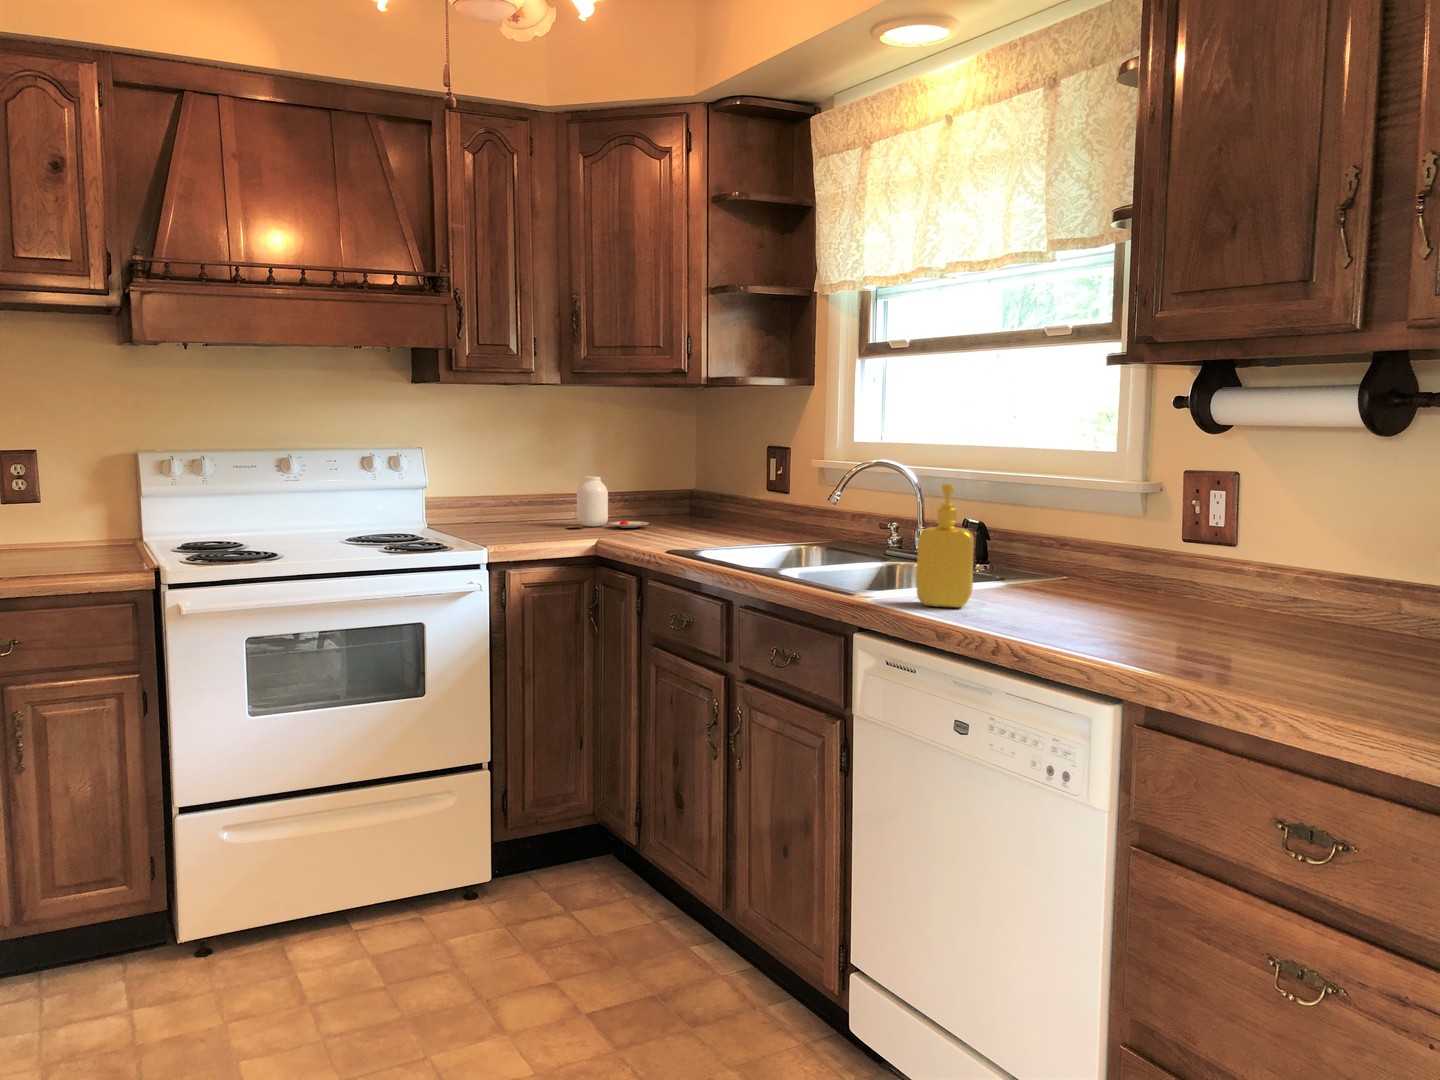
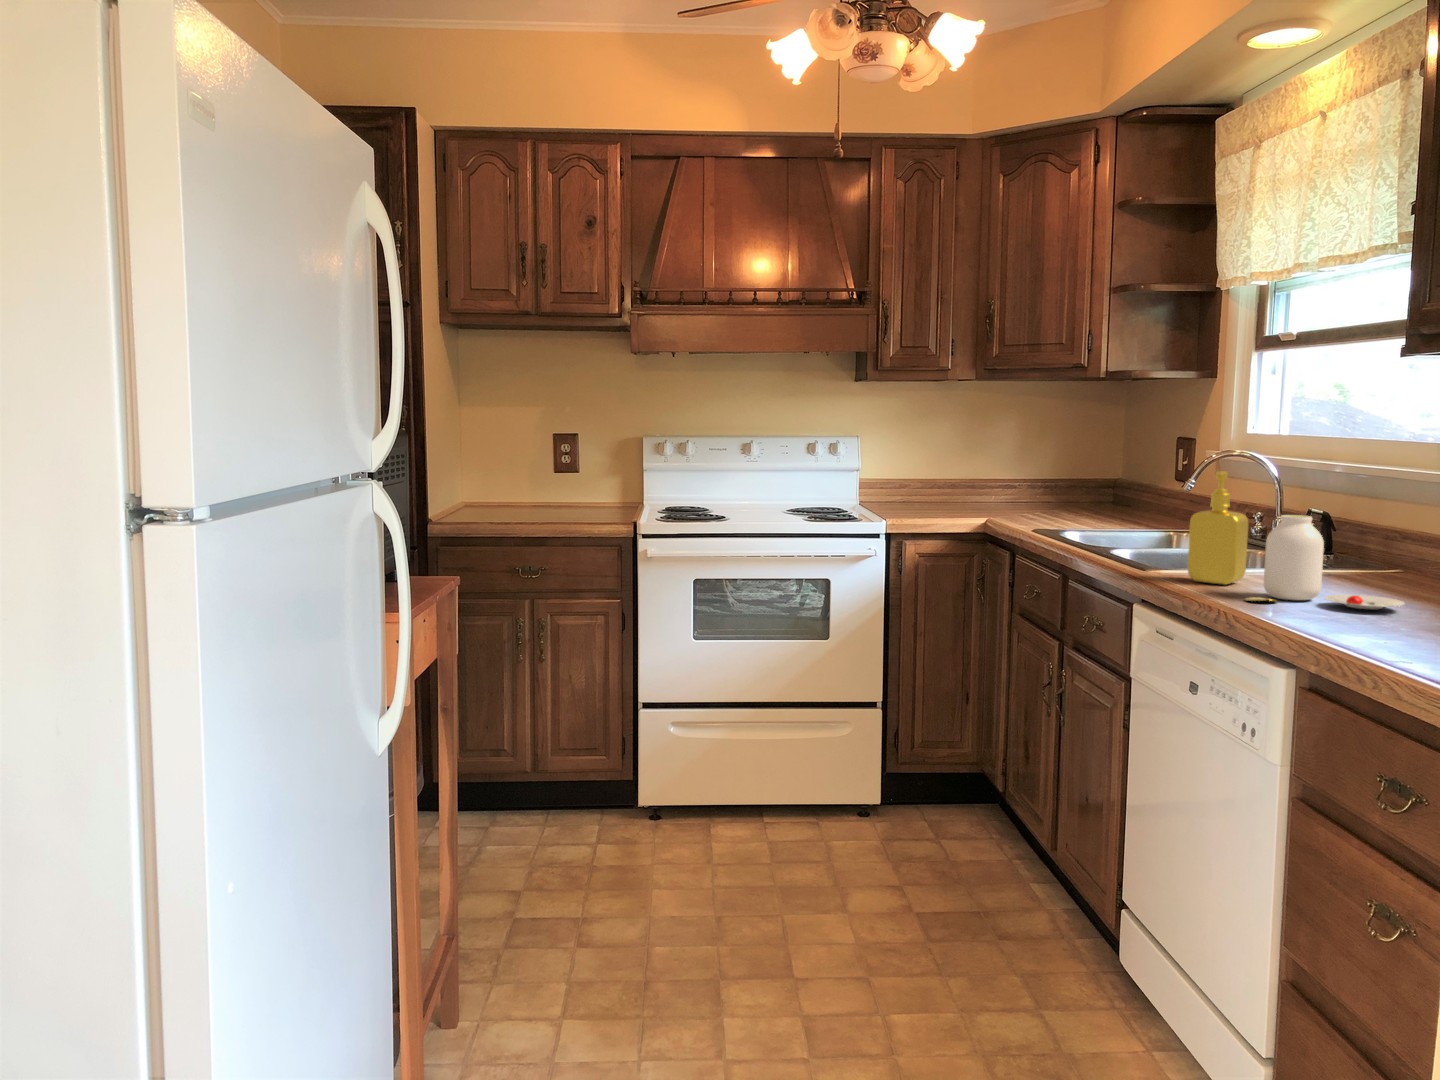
jar: present [566,476,649,528] -> present [1246,515,1404,609]

